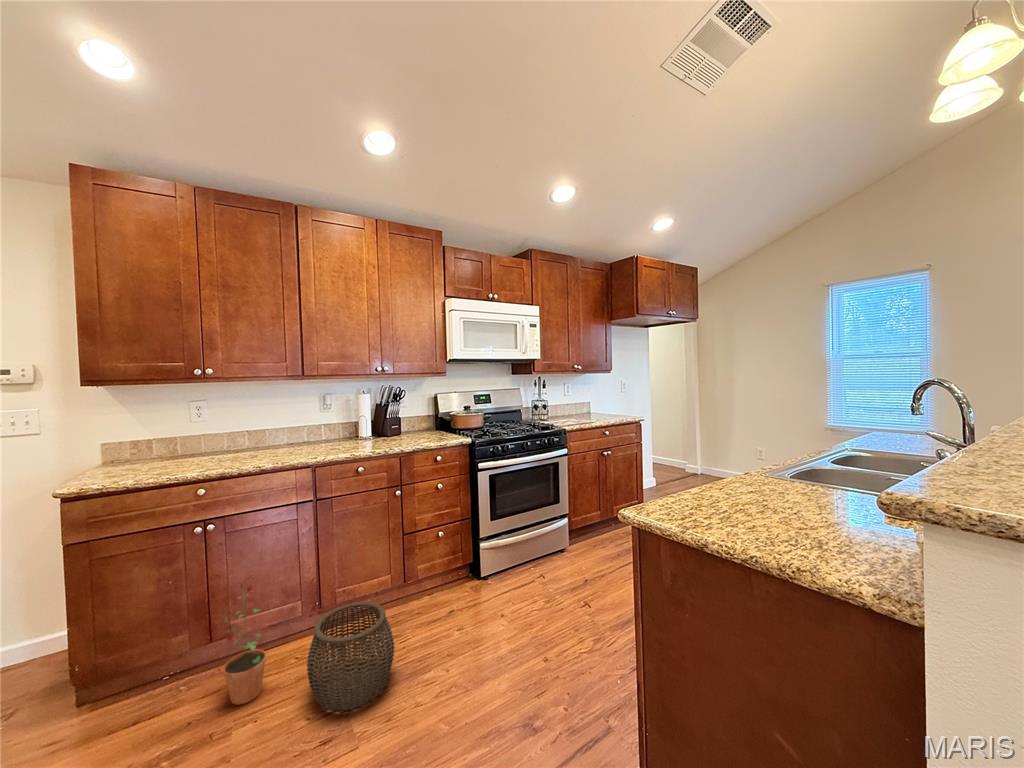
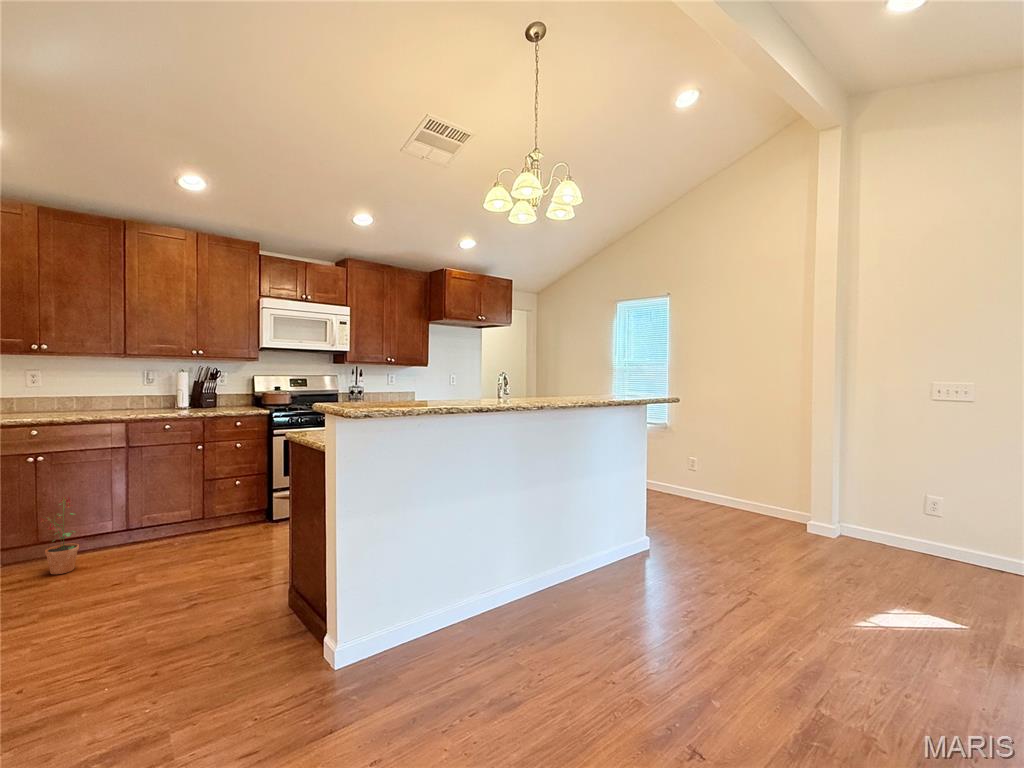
woven basket: present [307,602,395,713] -> none [108,514,177,575]

